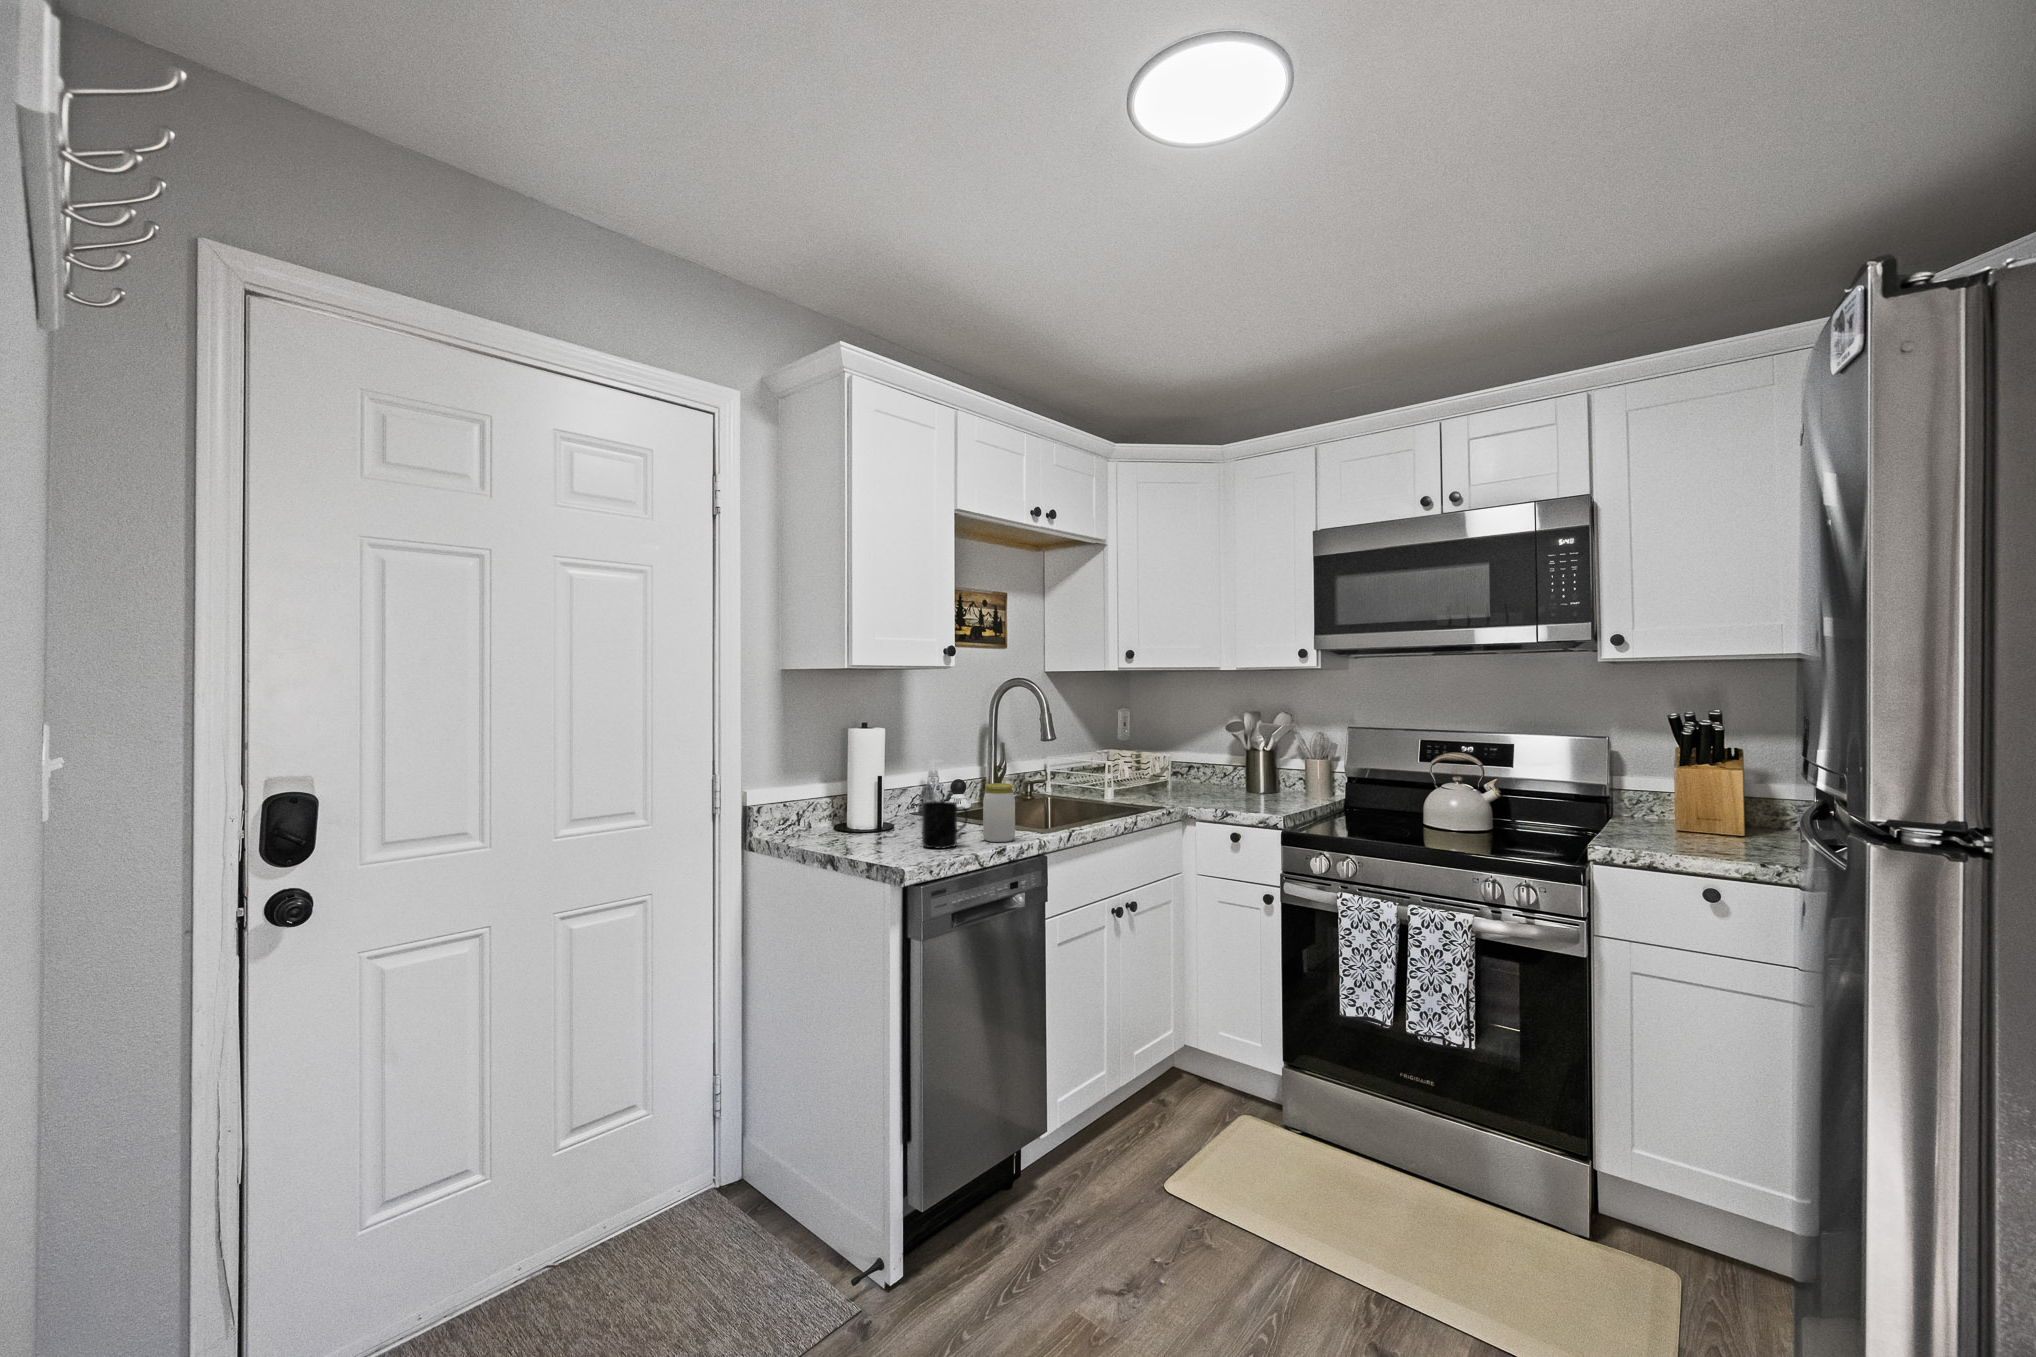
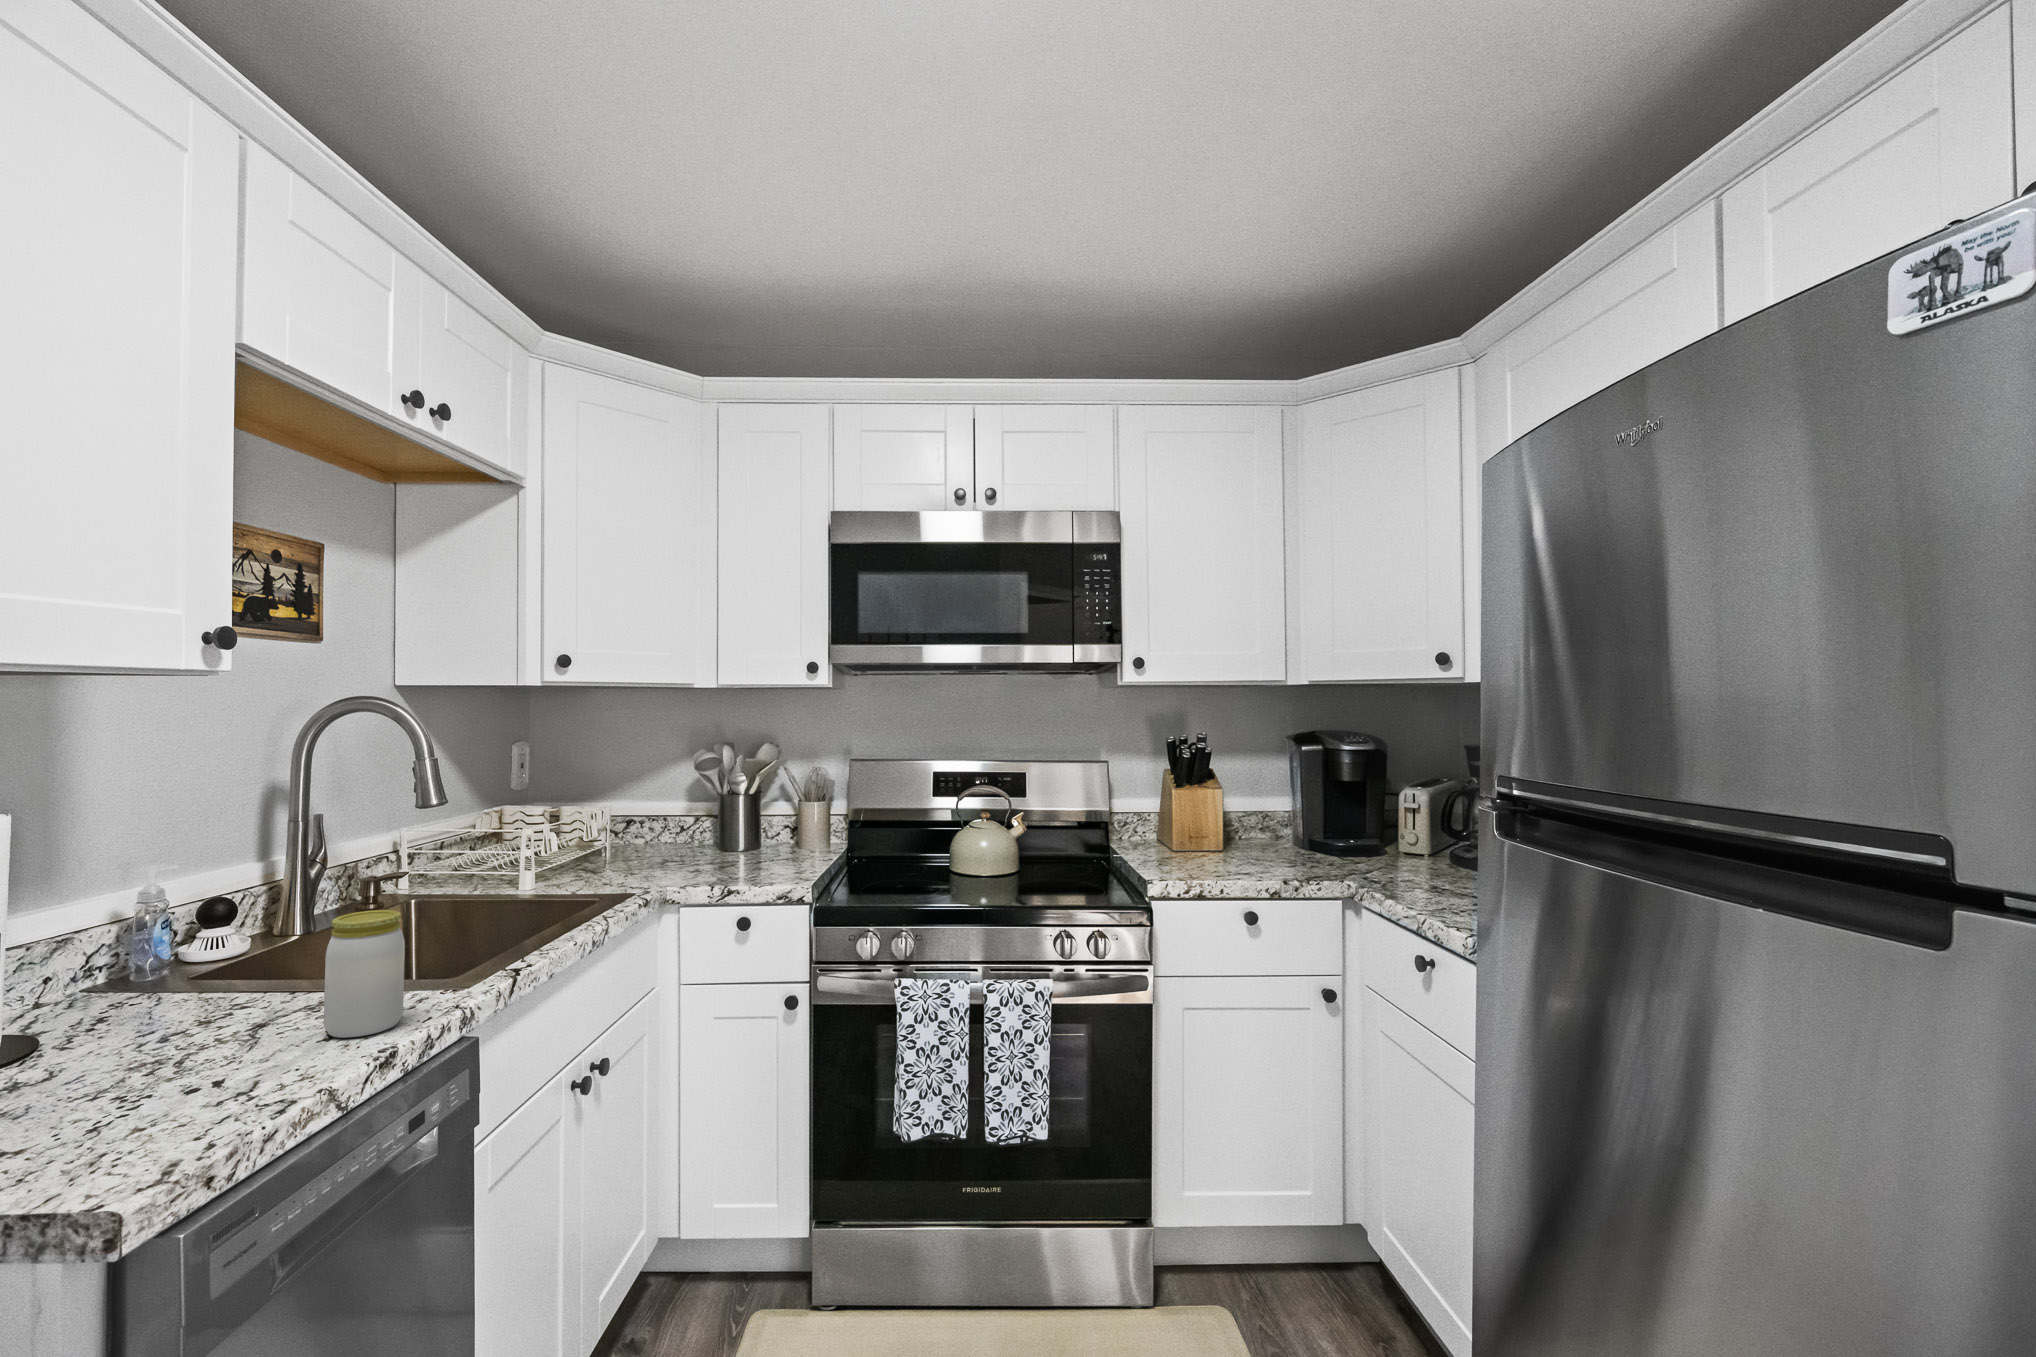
mug: present [922,801,968,849] -> none [157,975,295,1097]

